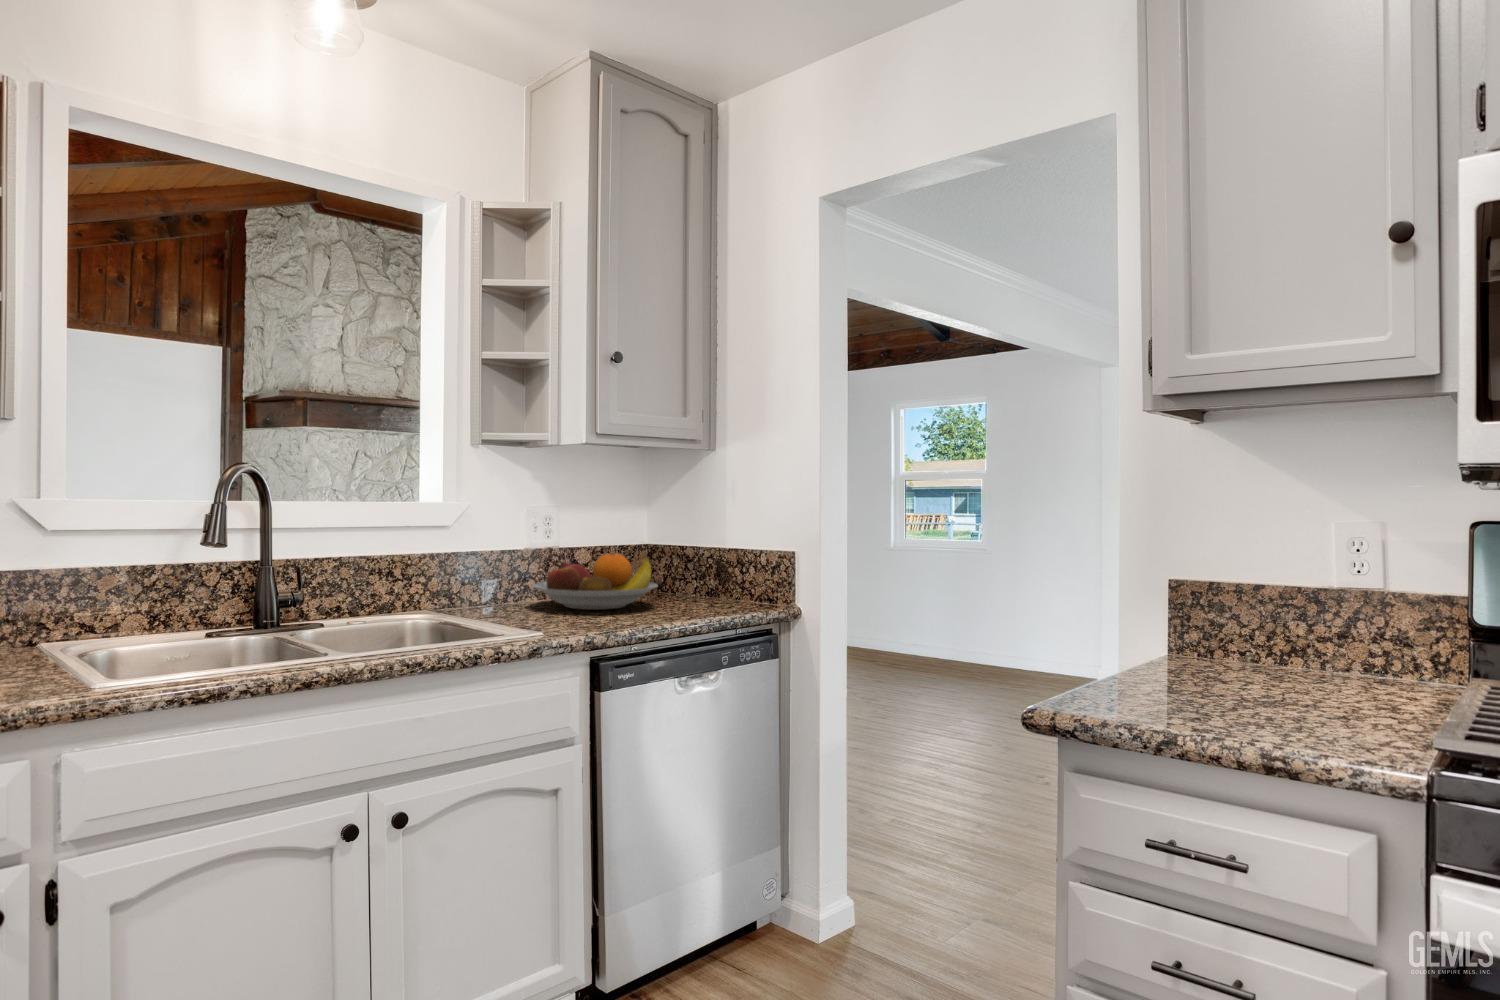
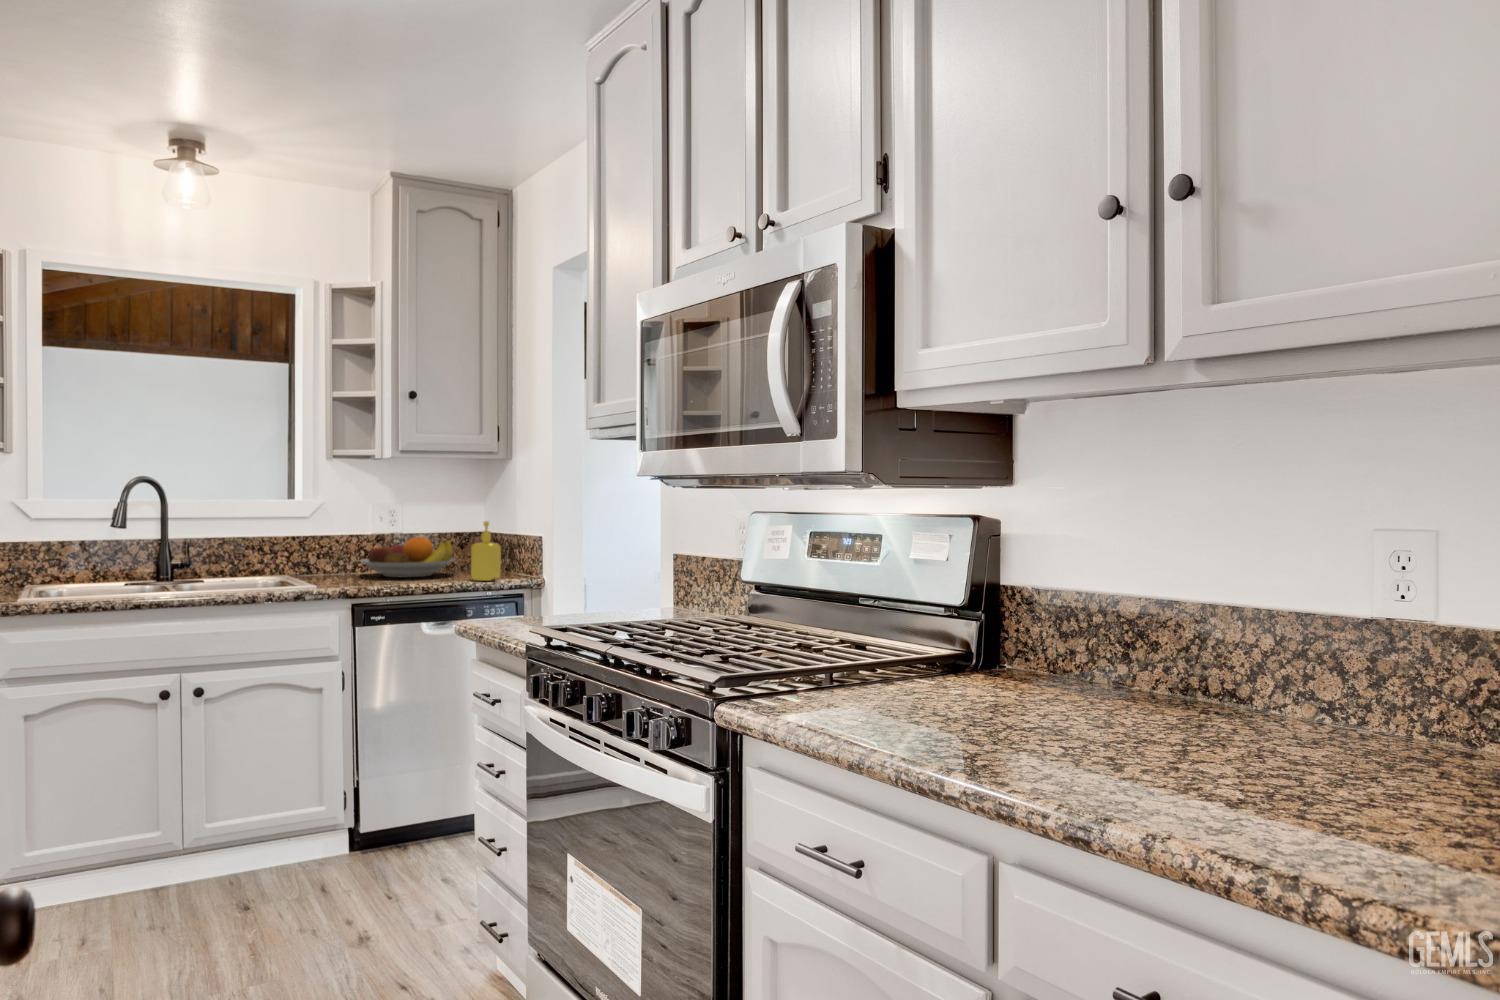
soap dispenser: none [701,533,737,613] -> present [471,521,501,581]

